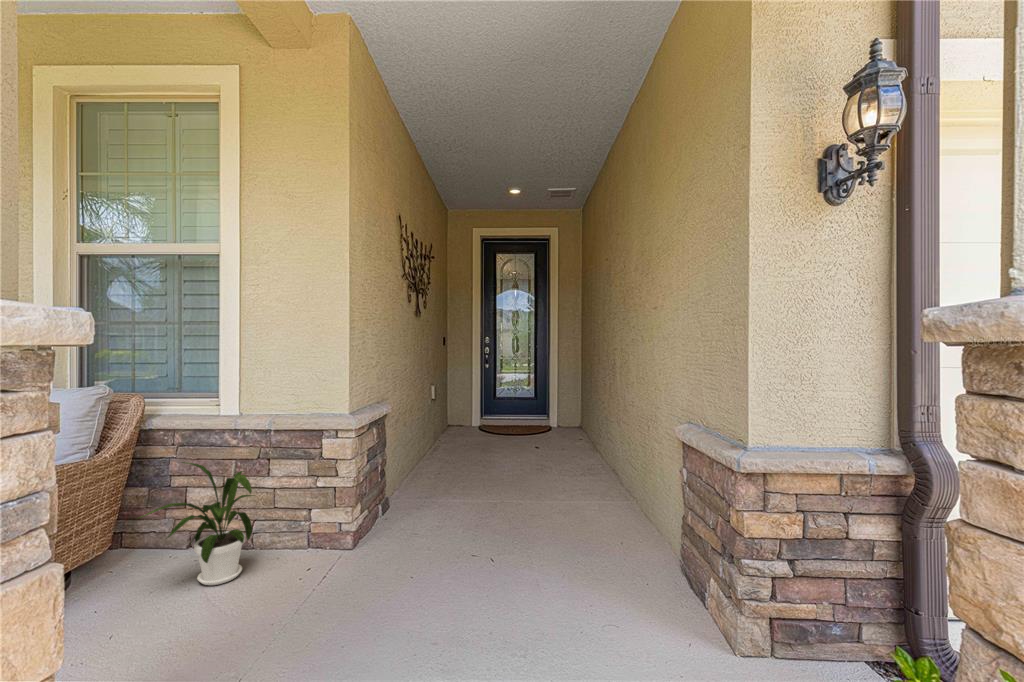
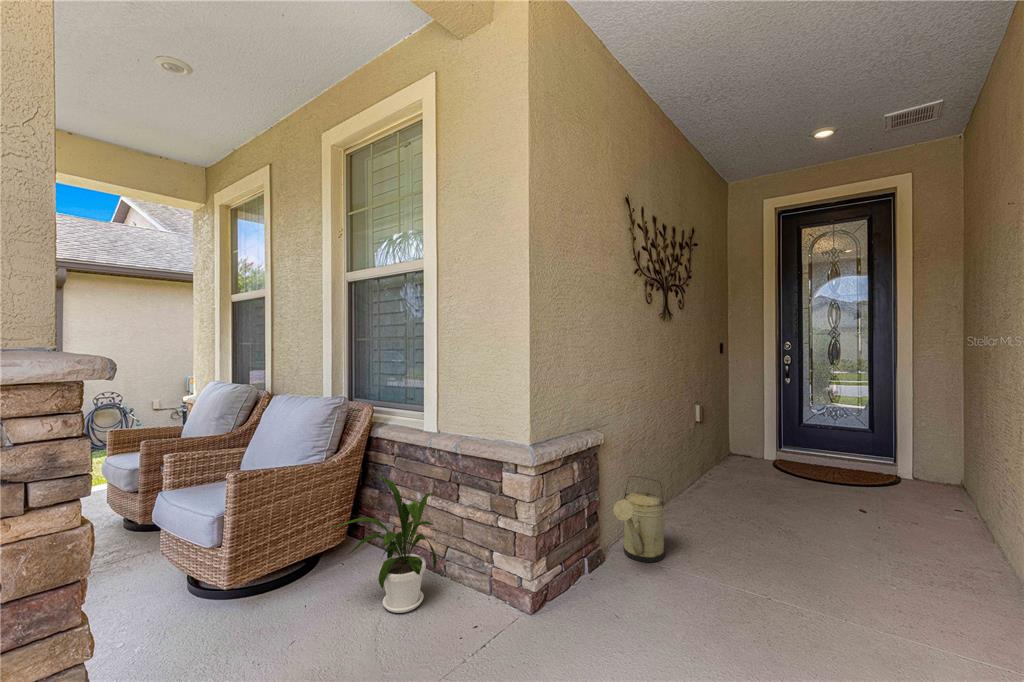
watering can: none [399,438,430,502] -> present [613,476,664,562]

